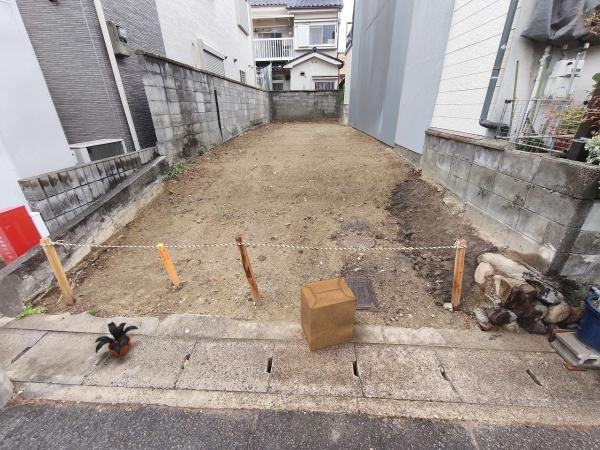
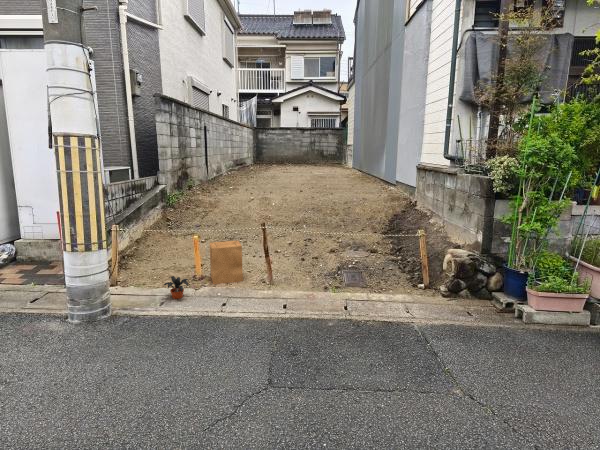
cardboard box: present [300,277,356,351] -> present [210,241,243,284]

